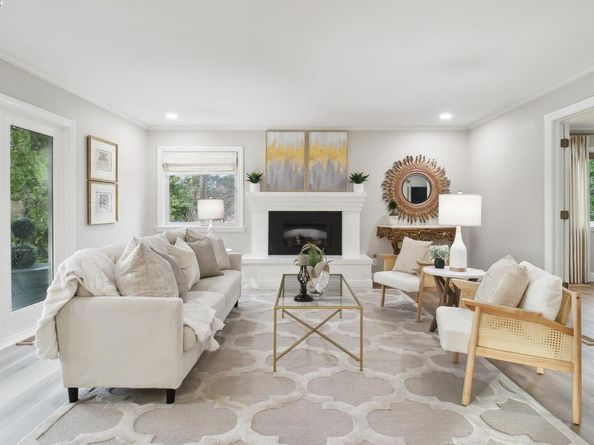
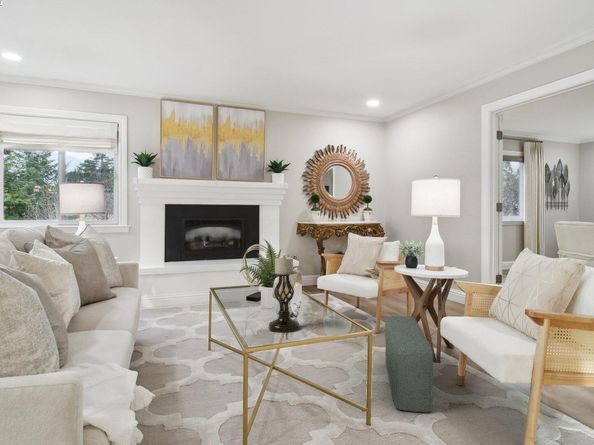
pouf: none [379,303,422,368] -> present [385,316,433,412]

